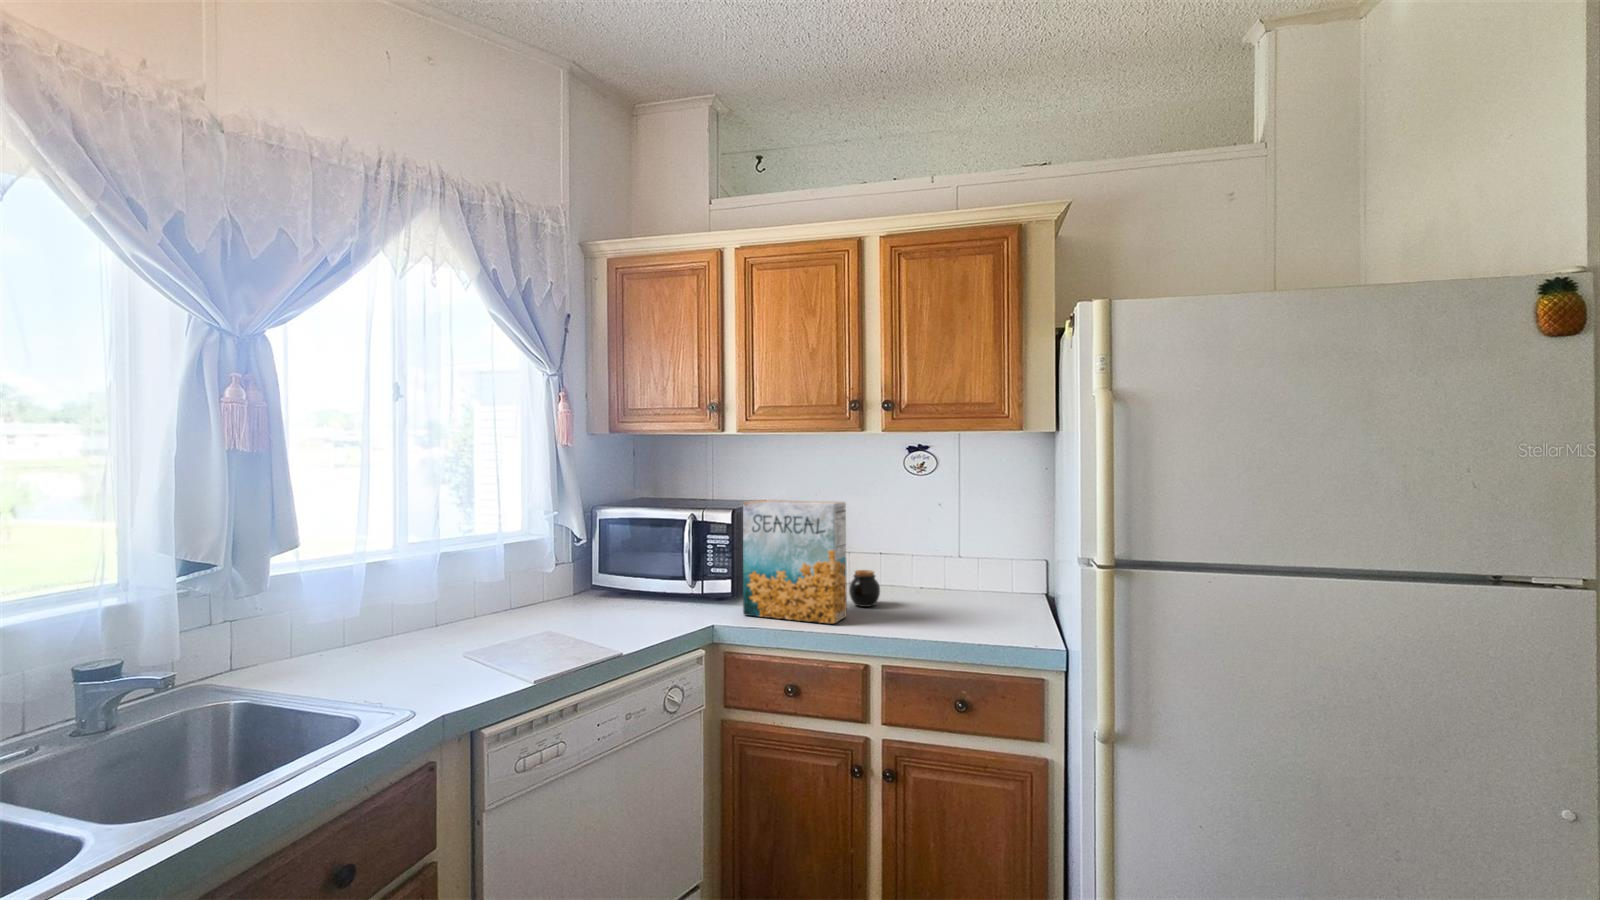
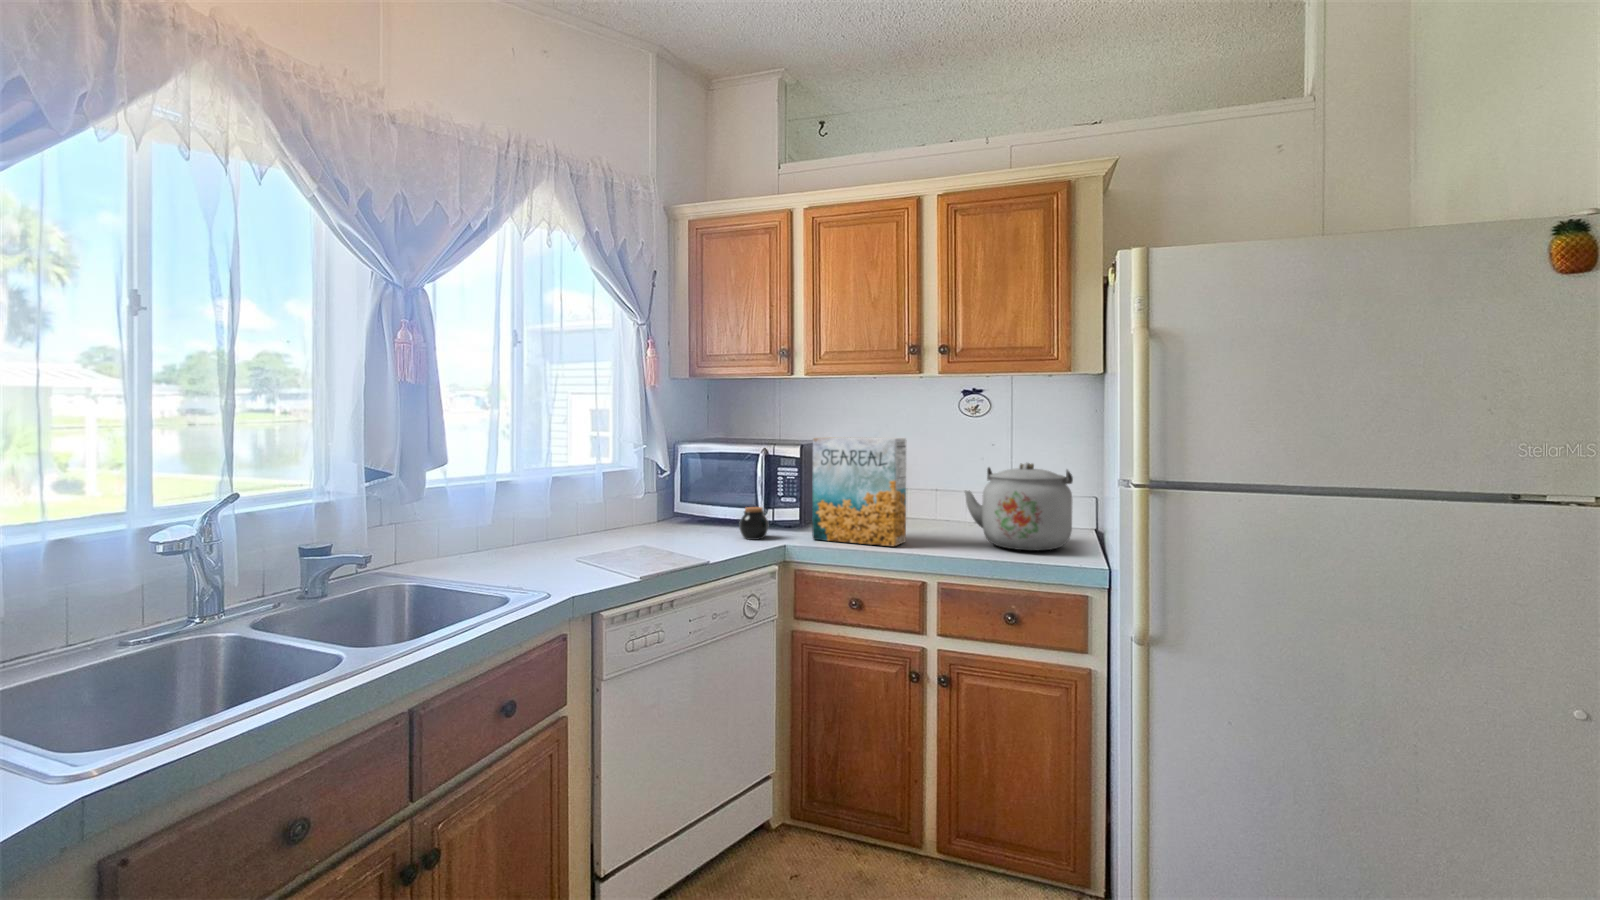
kettle: none [909,528,1026,626] -> present [965,463,1073,551]
jar: present [849,570,880,607] -> present [739,507,768,540]

